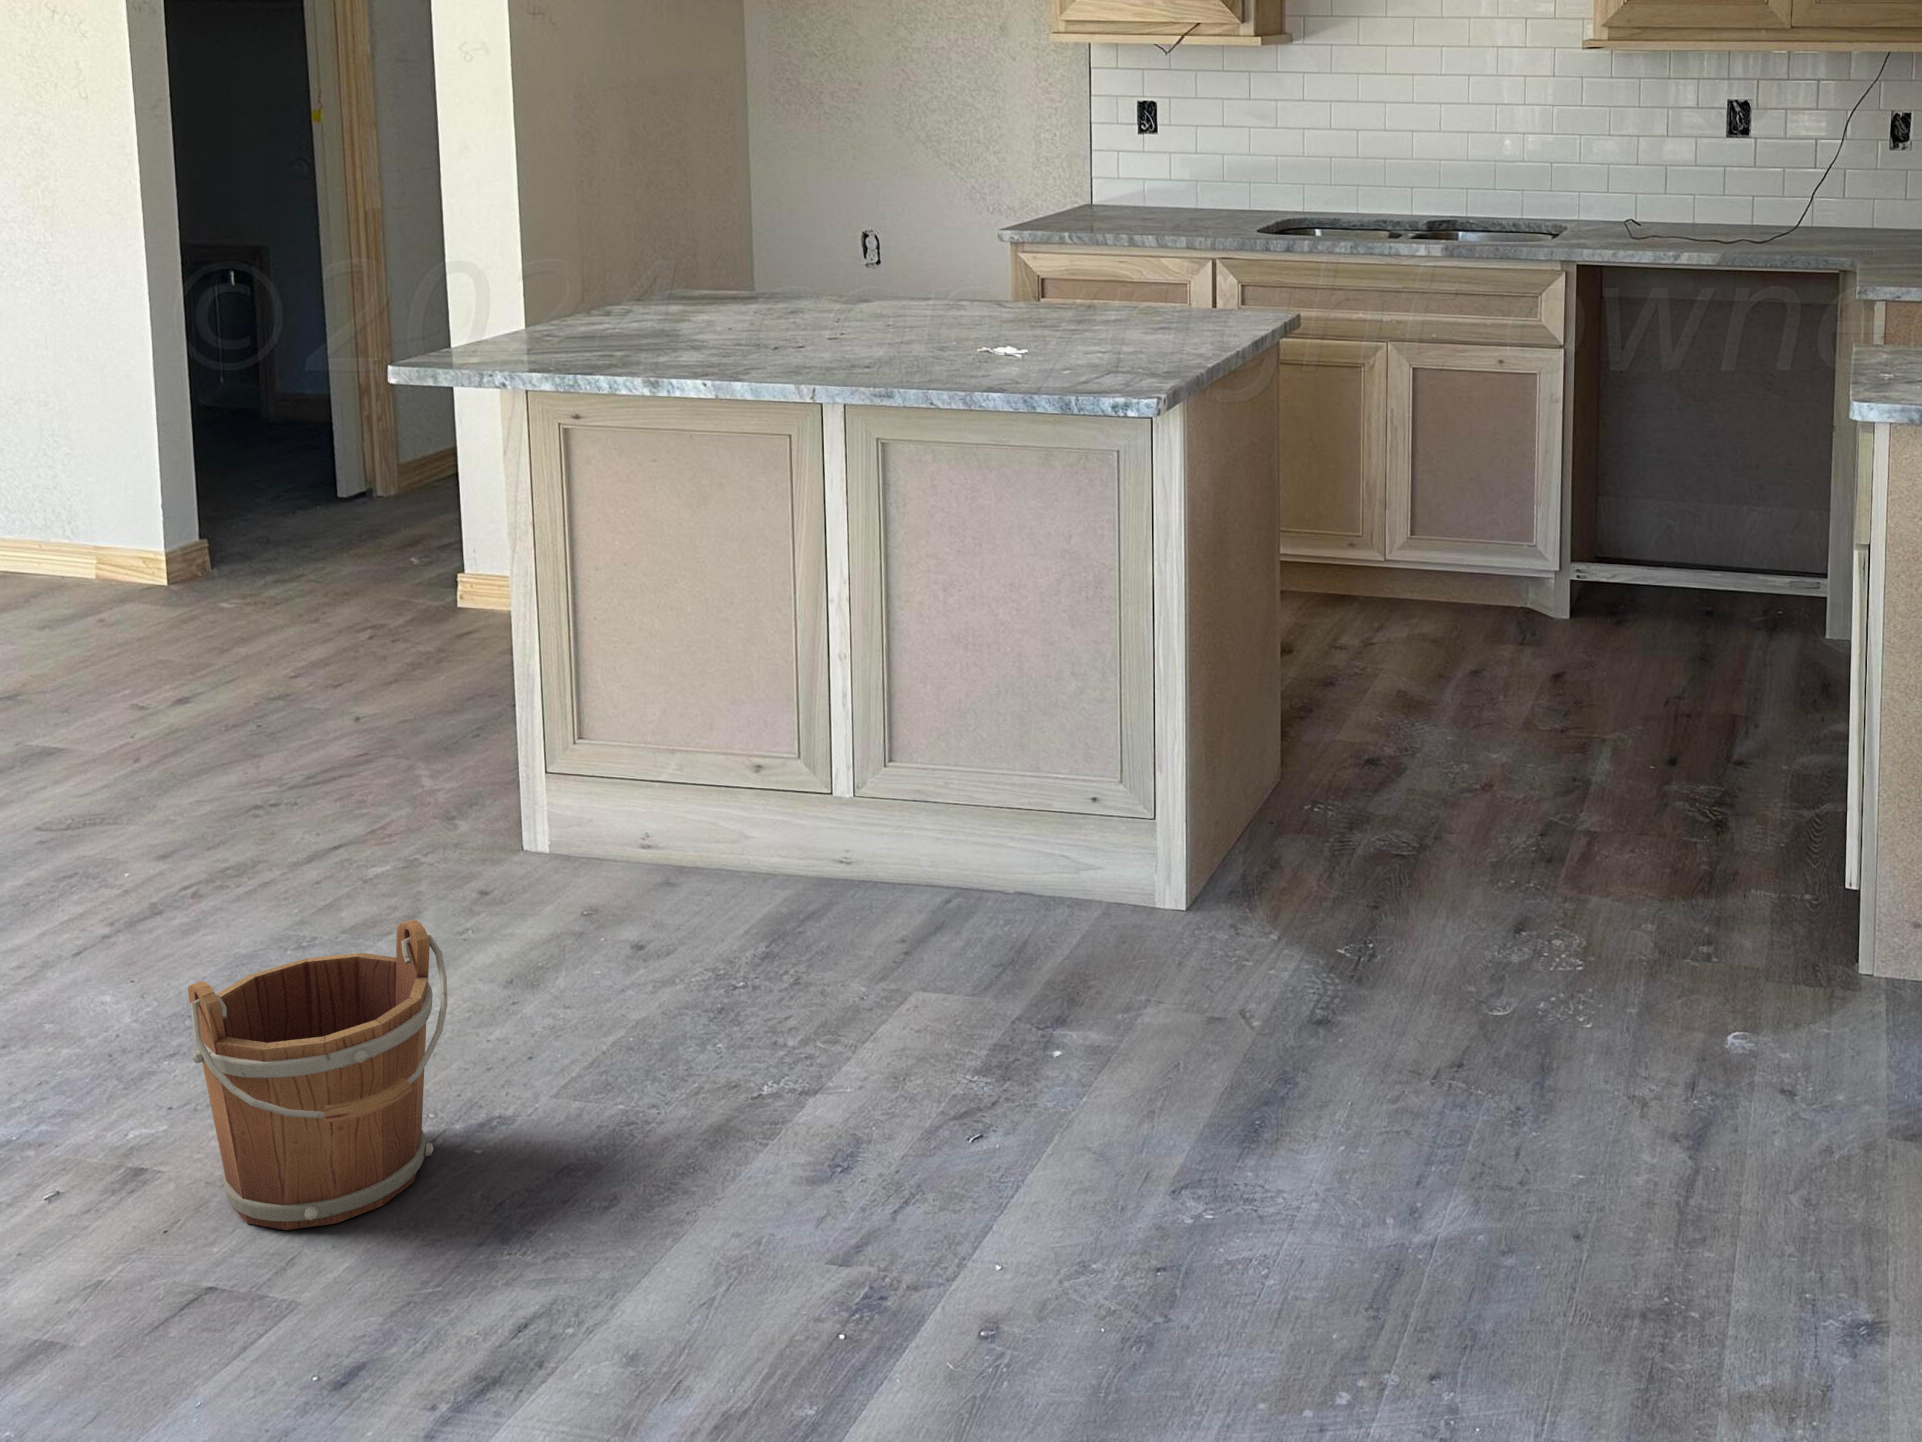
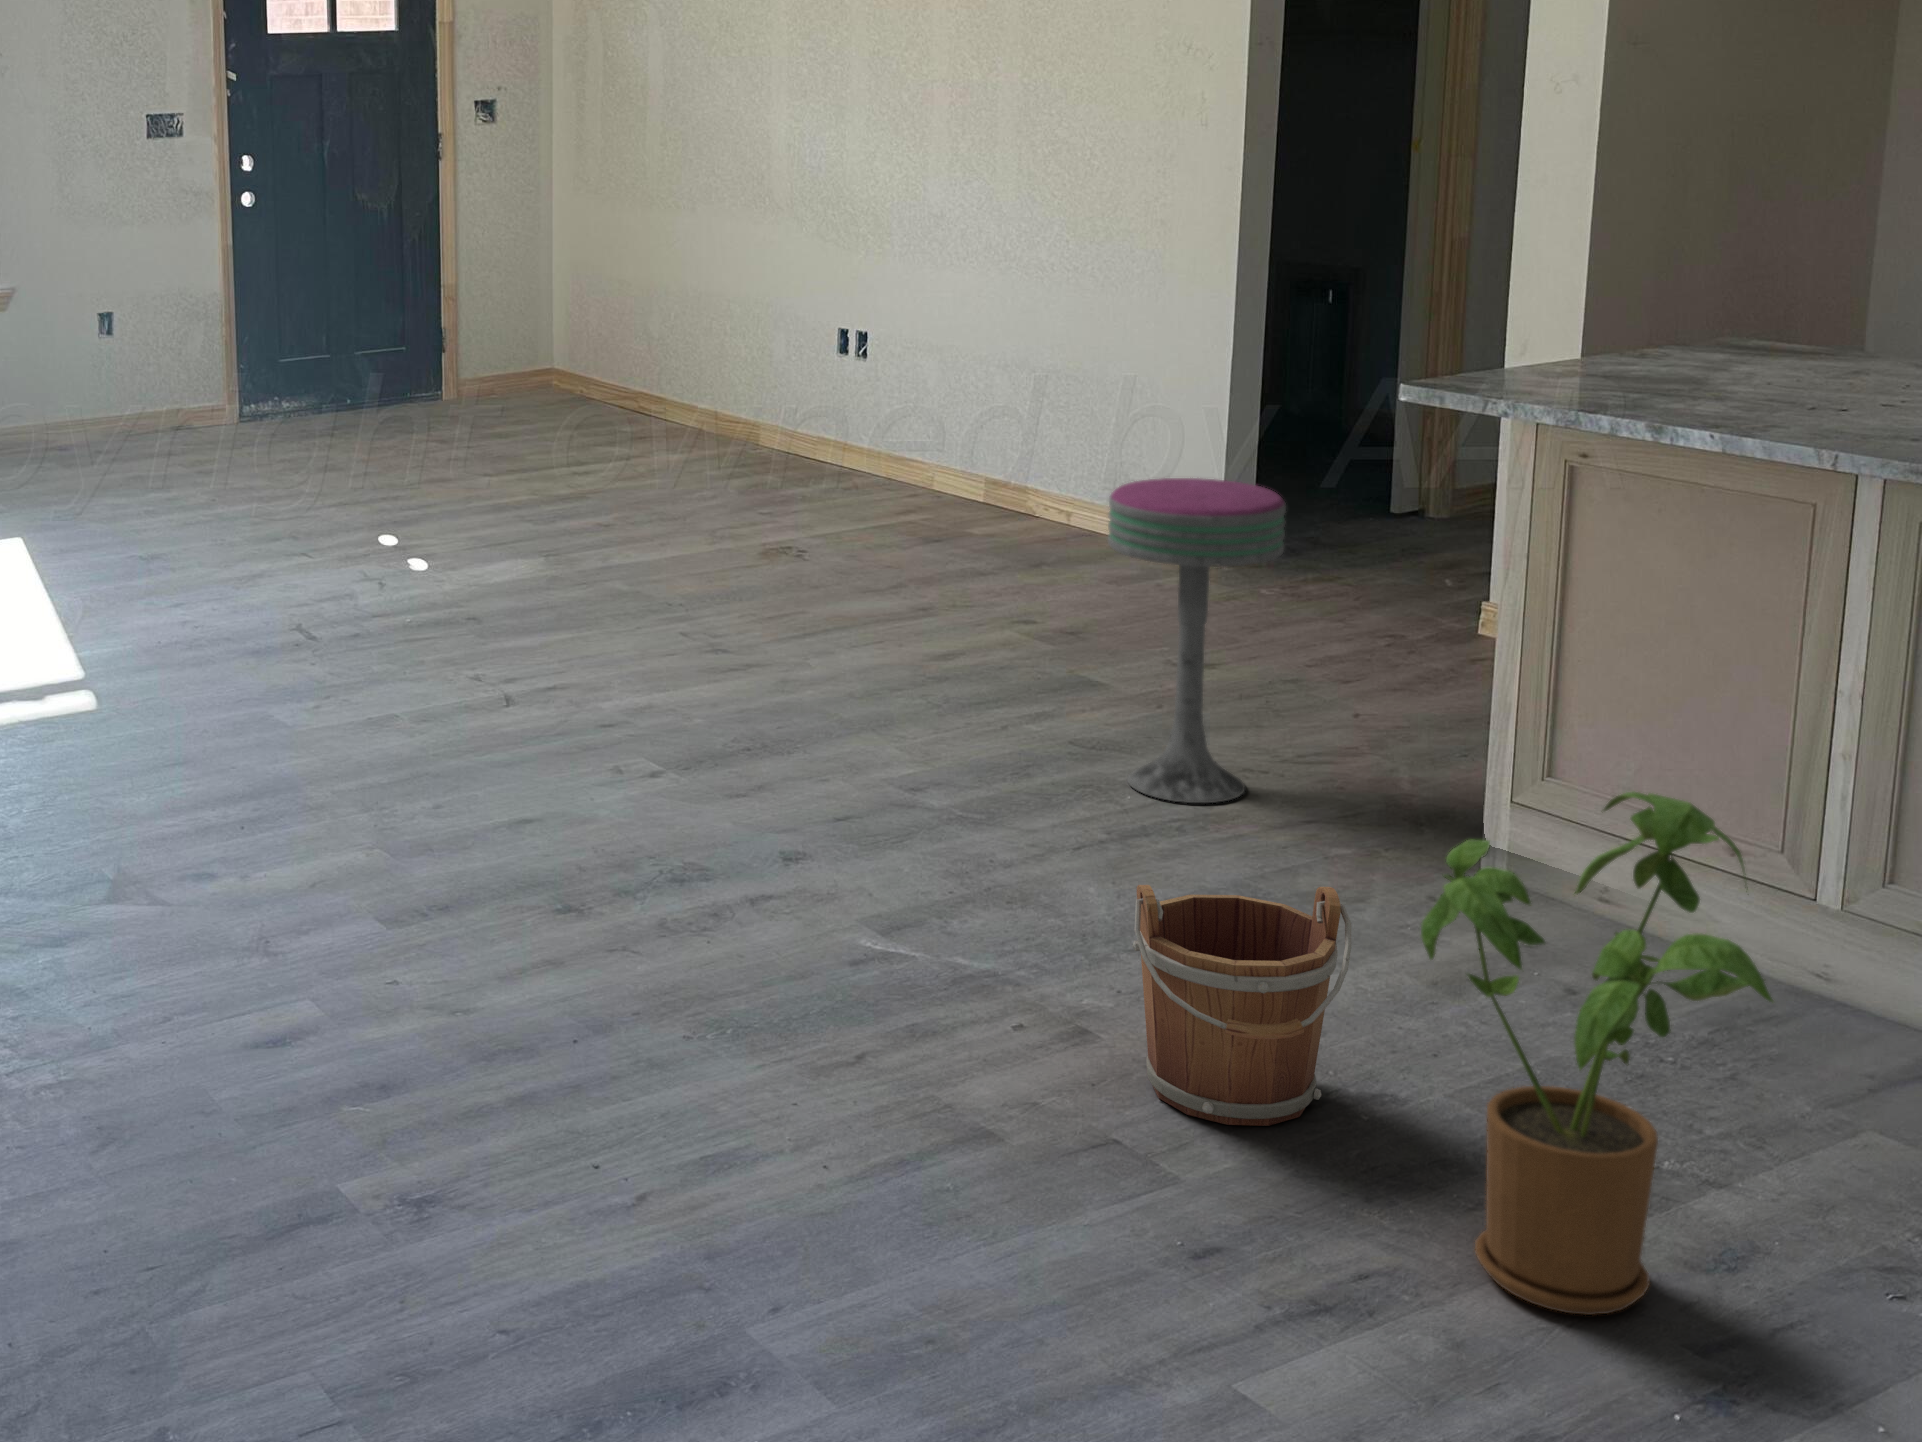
bar stool: none [51,492,271,865] -> present [1108,478,1286,803]
house plant: none [537,742,881,1289] -> present [1421,792,1773,1315]

